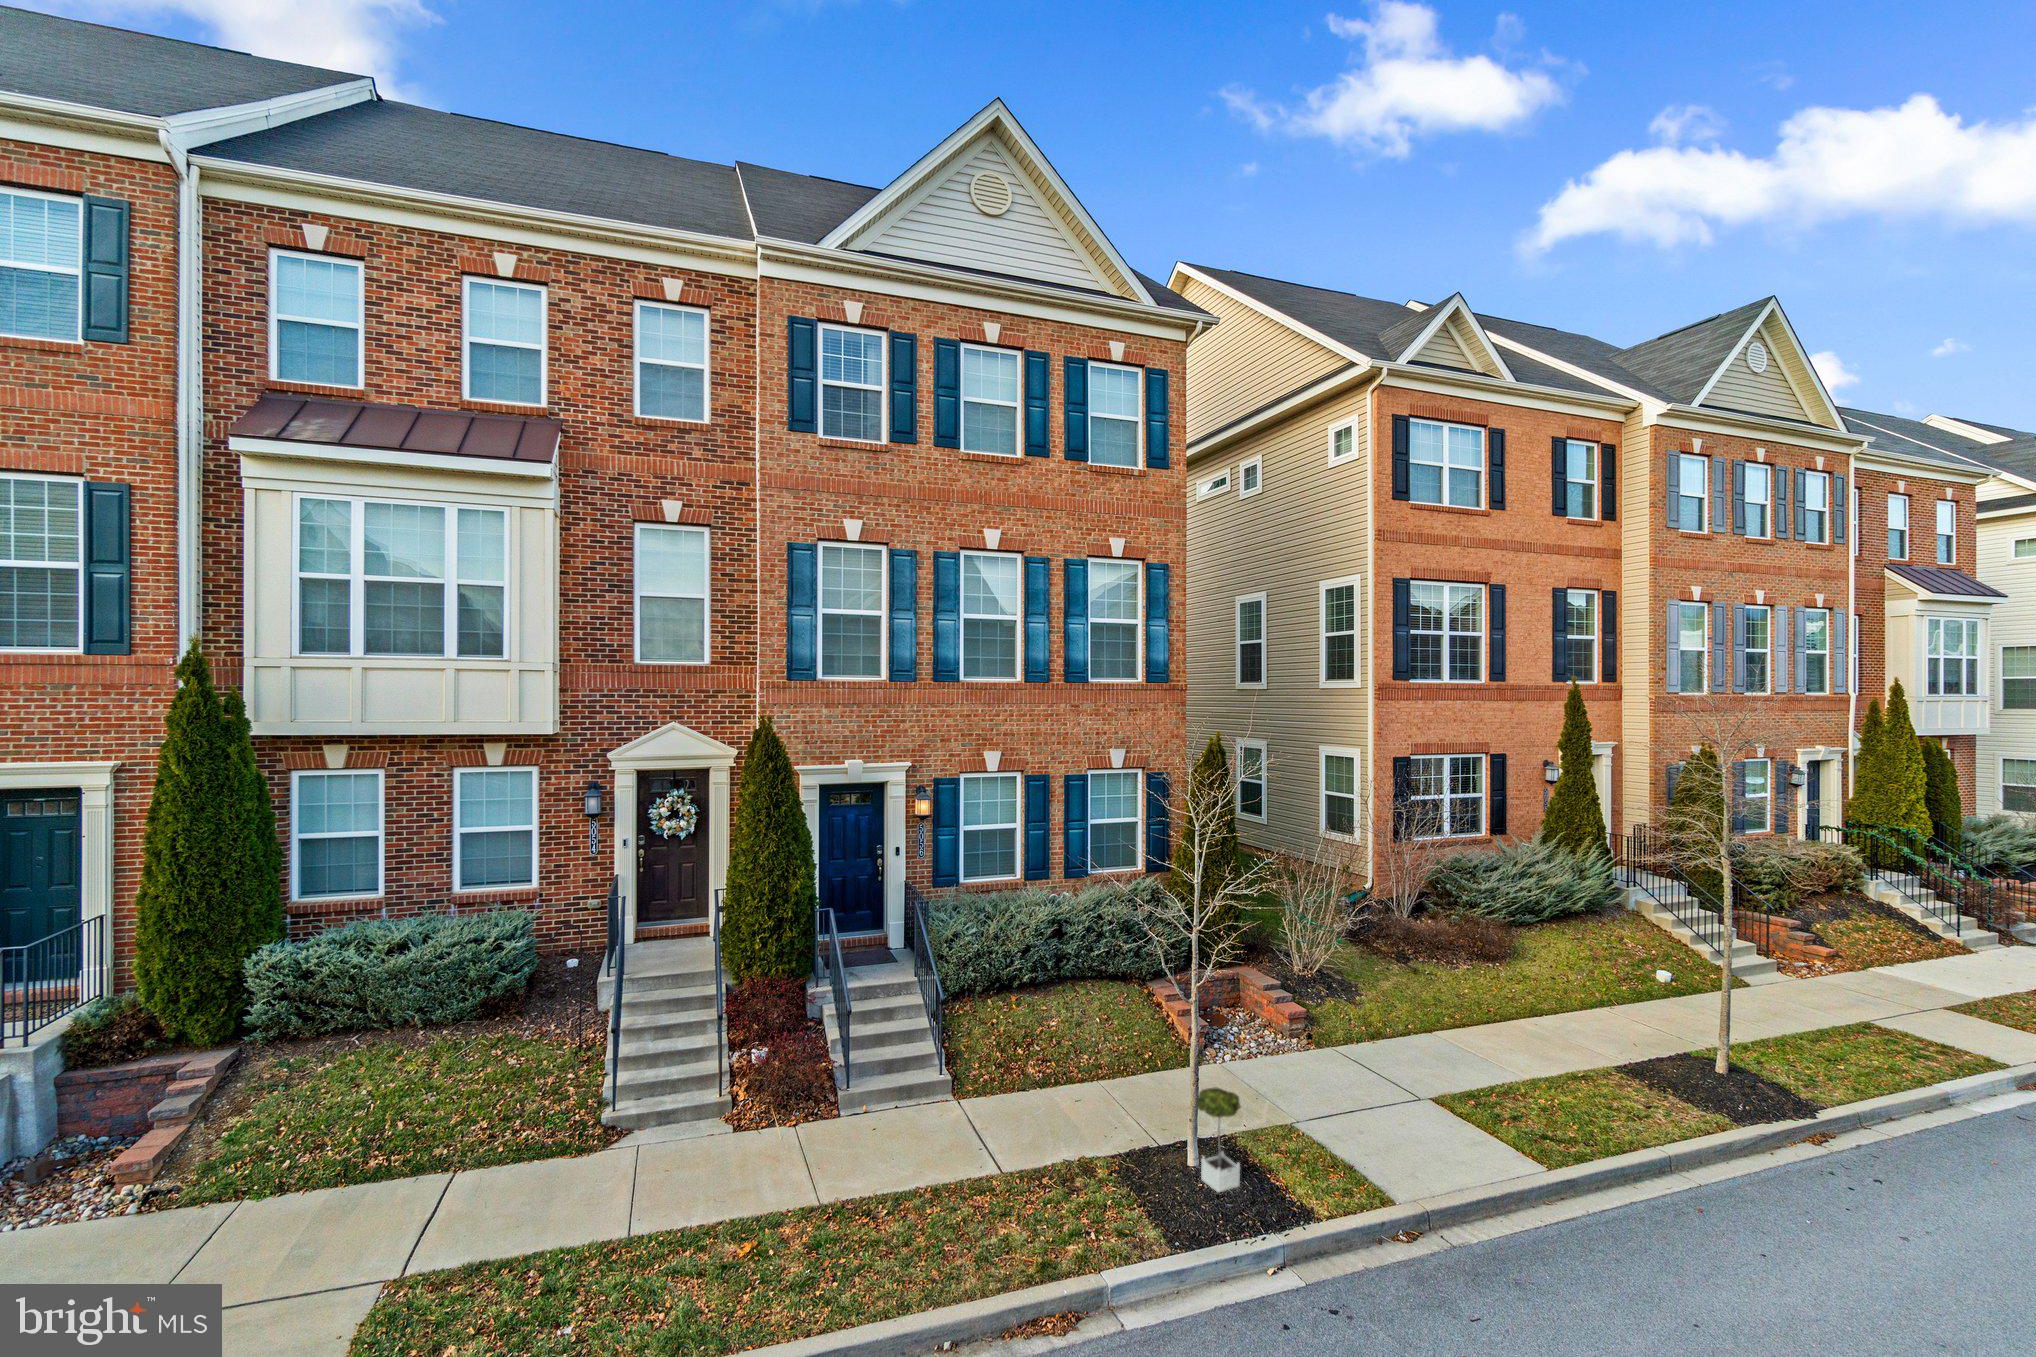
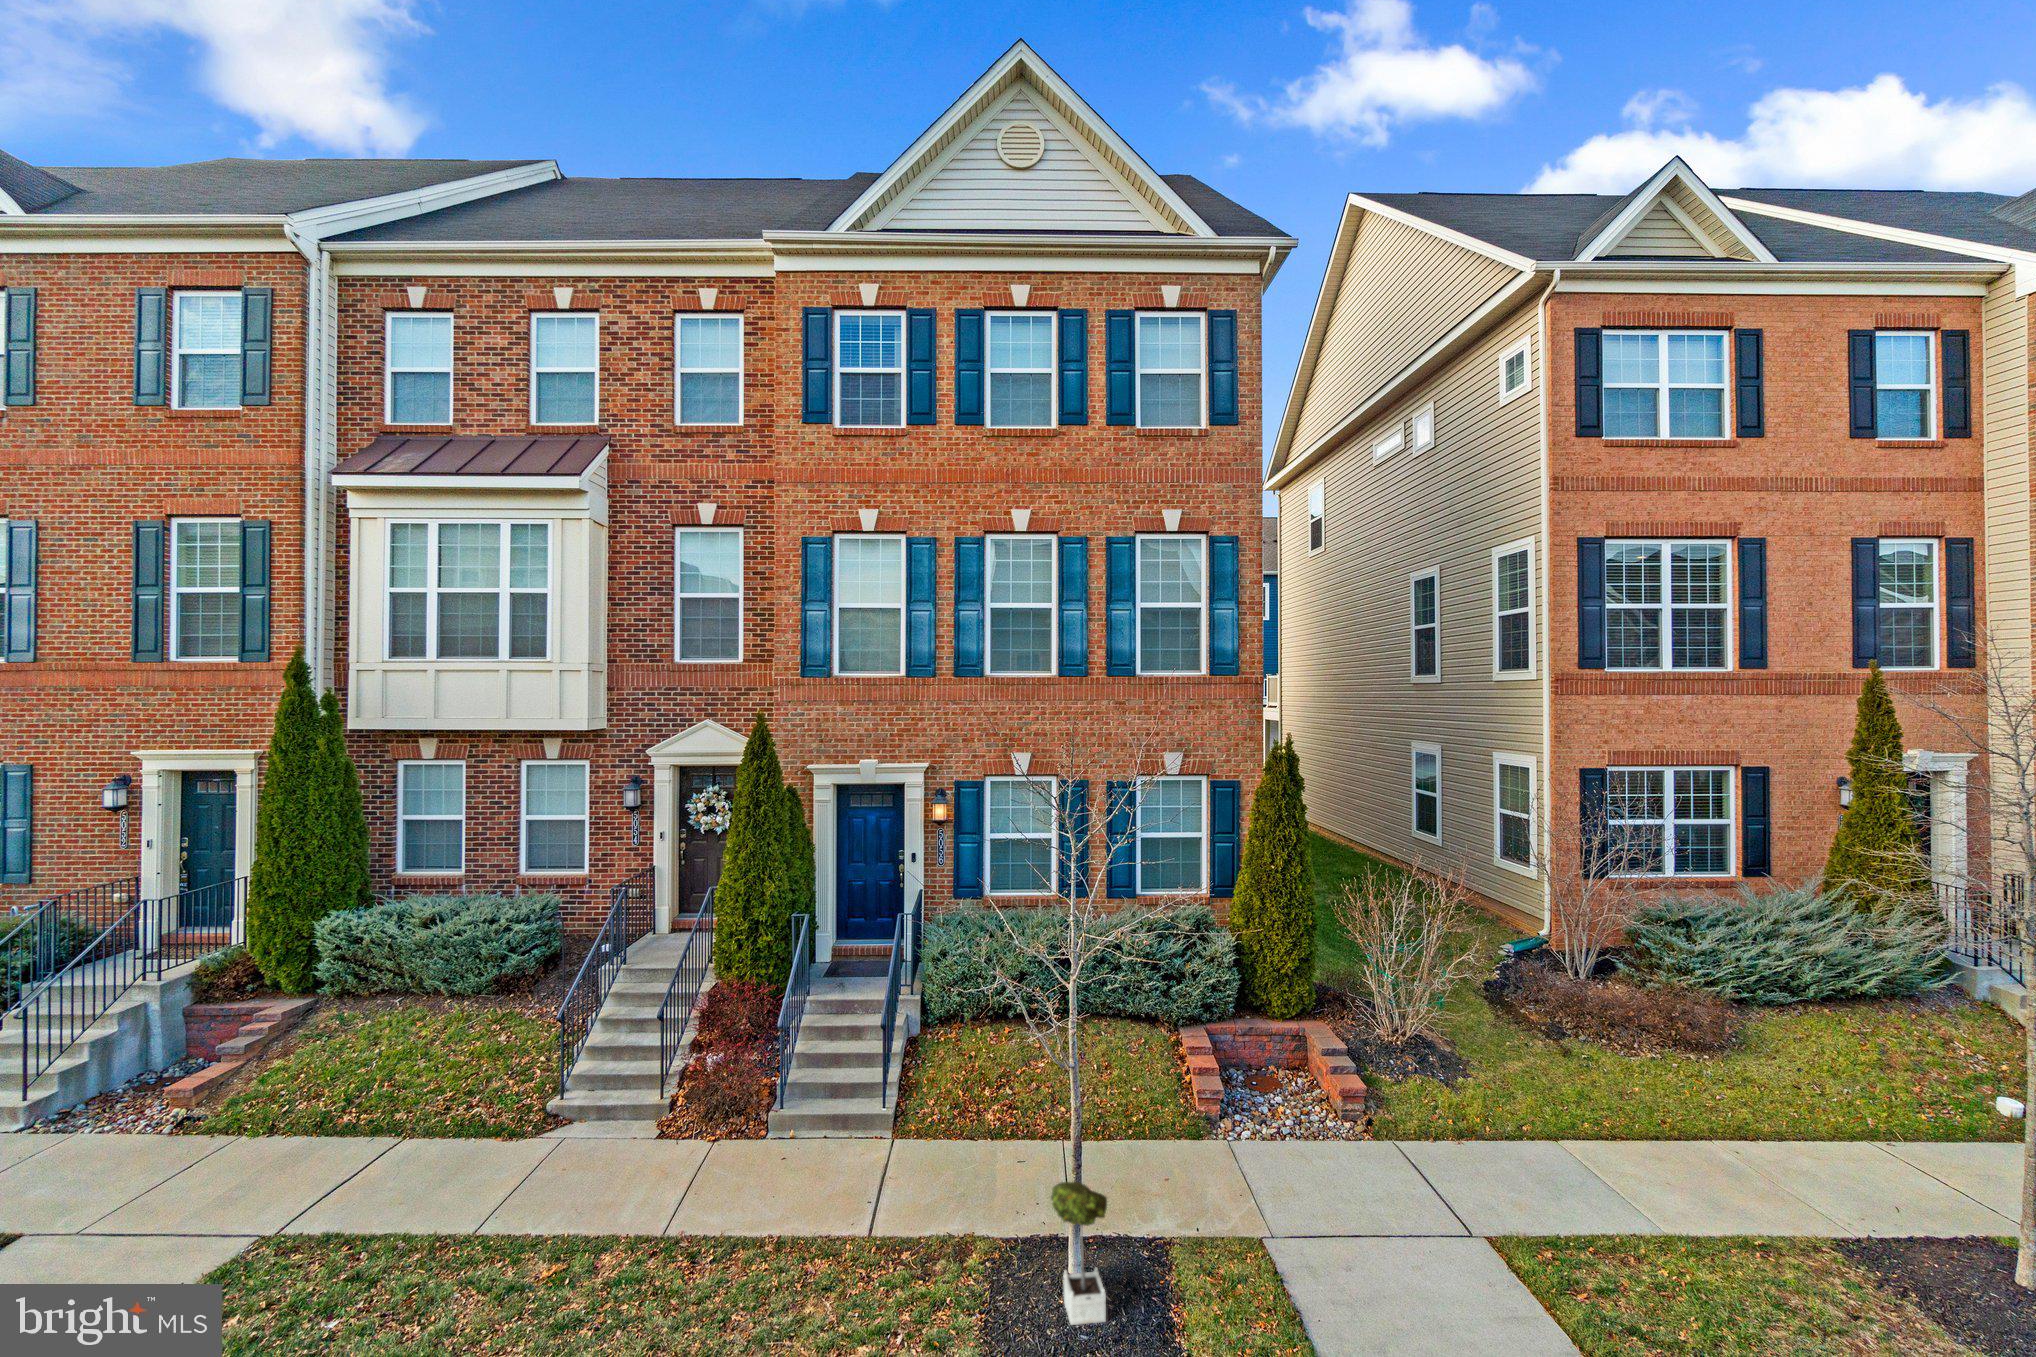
watering can: present [24,1148,52,1184] -> none [93,1072,130,1102]

